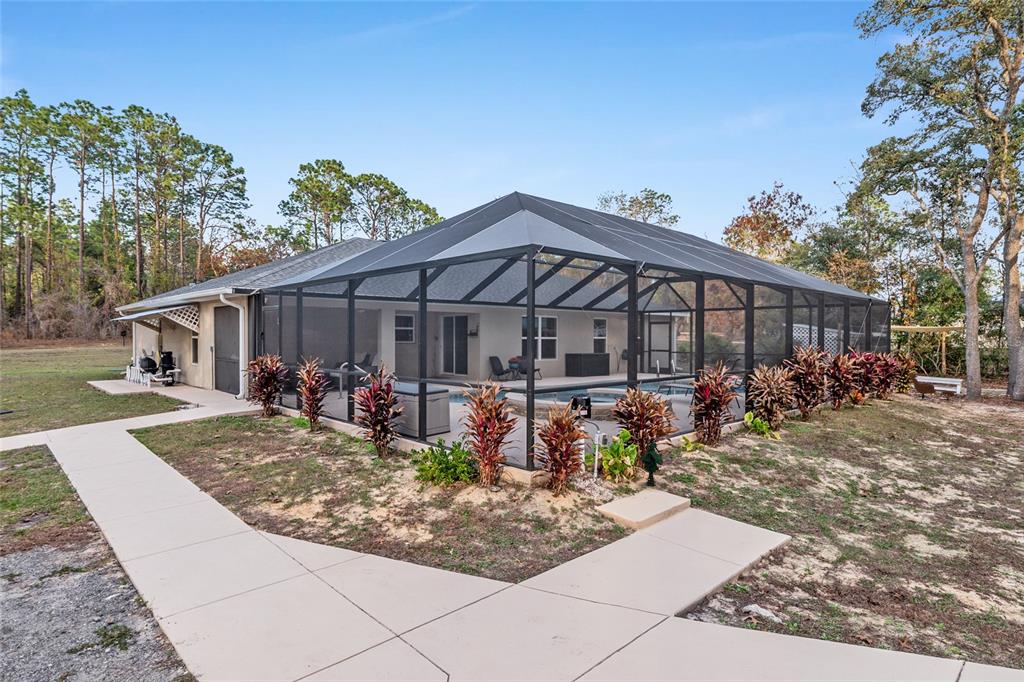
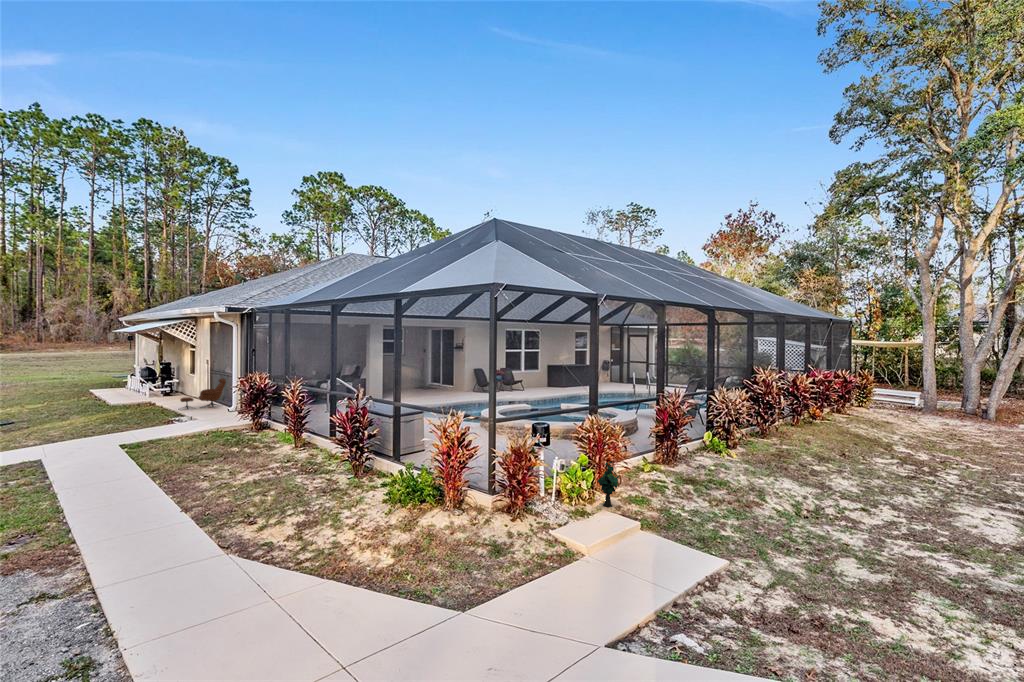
lounge chair: present [910,373,954,401] -> present [180,378,226,409]

